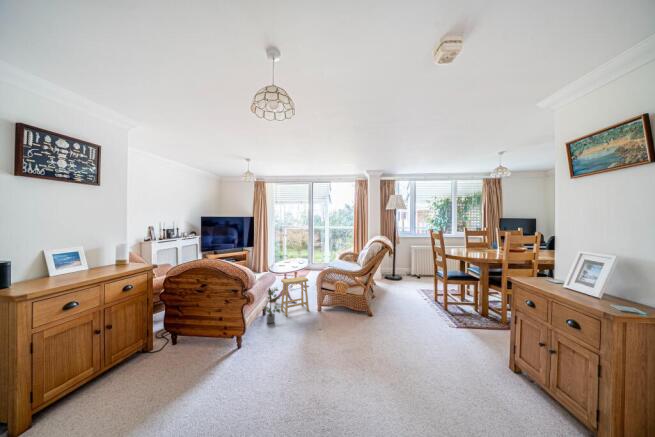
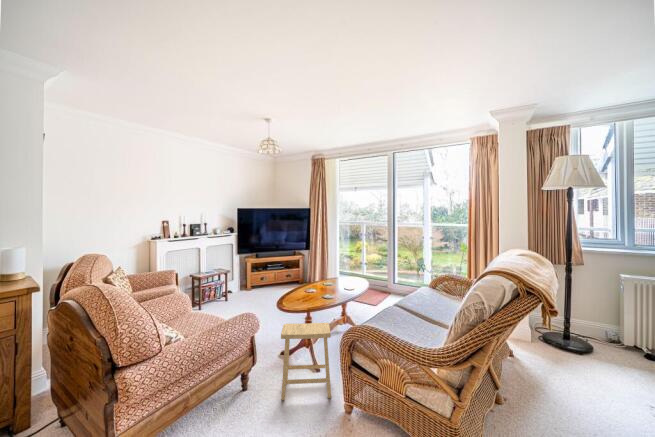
potted plant: present [263,289,280,323] -> none [230,341,271,414]

